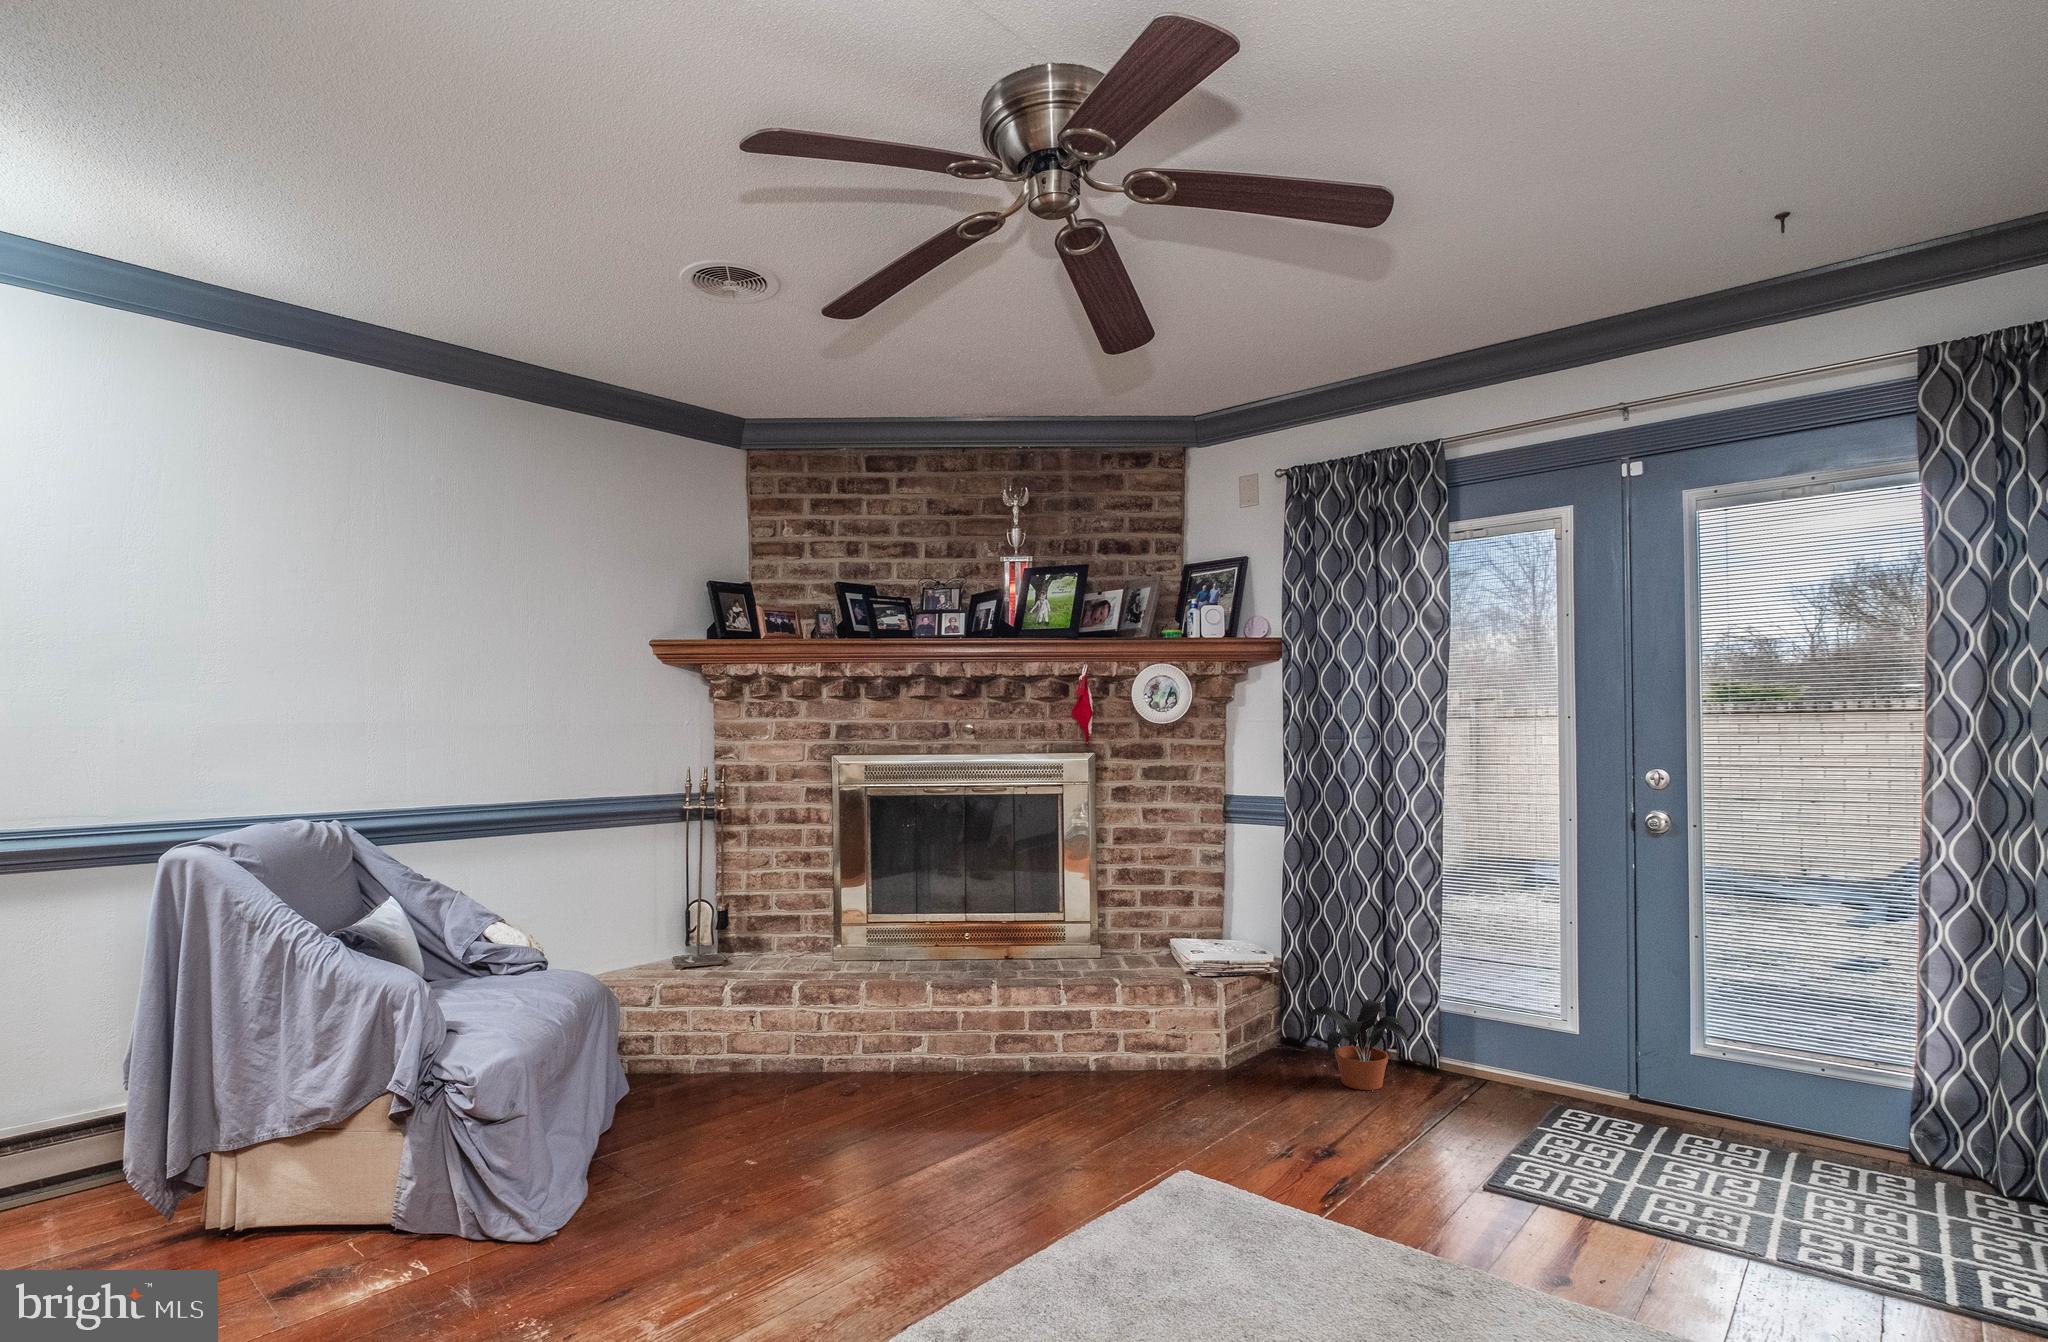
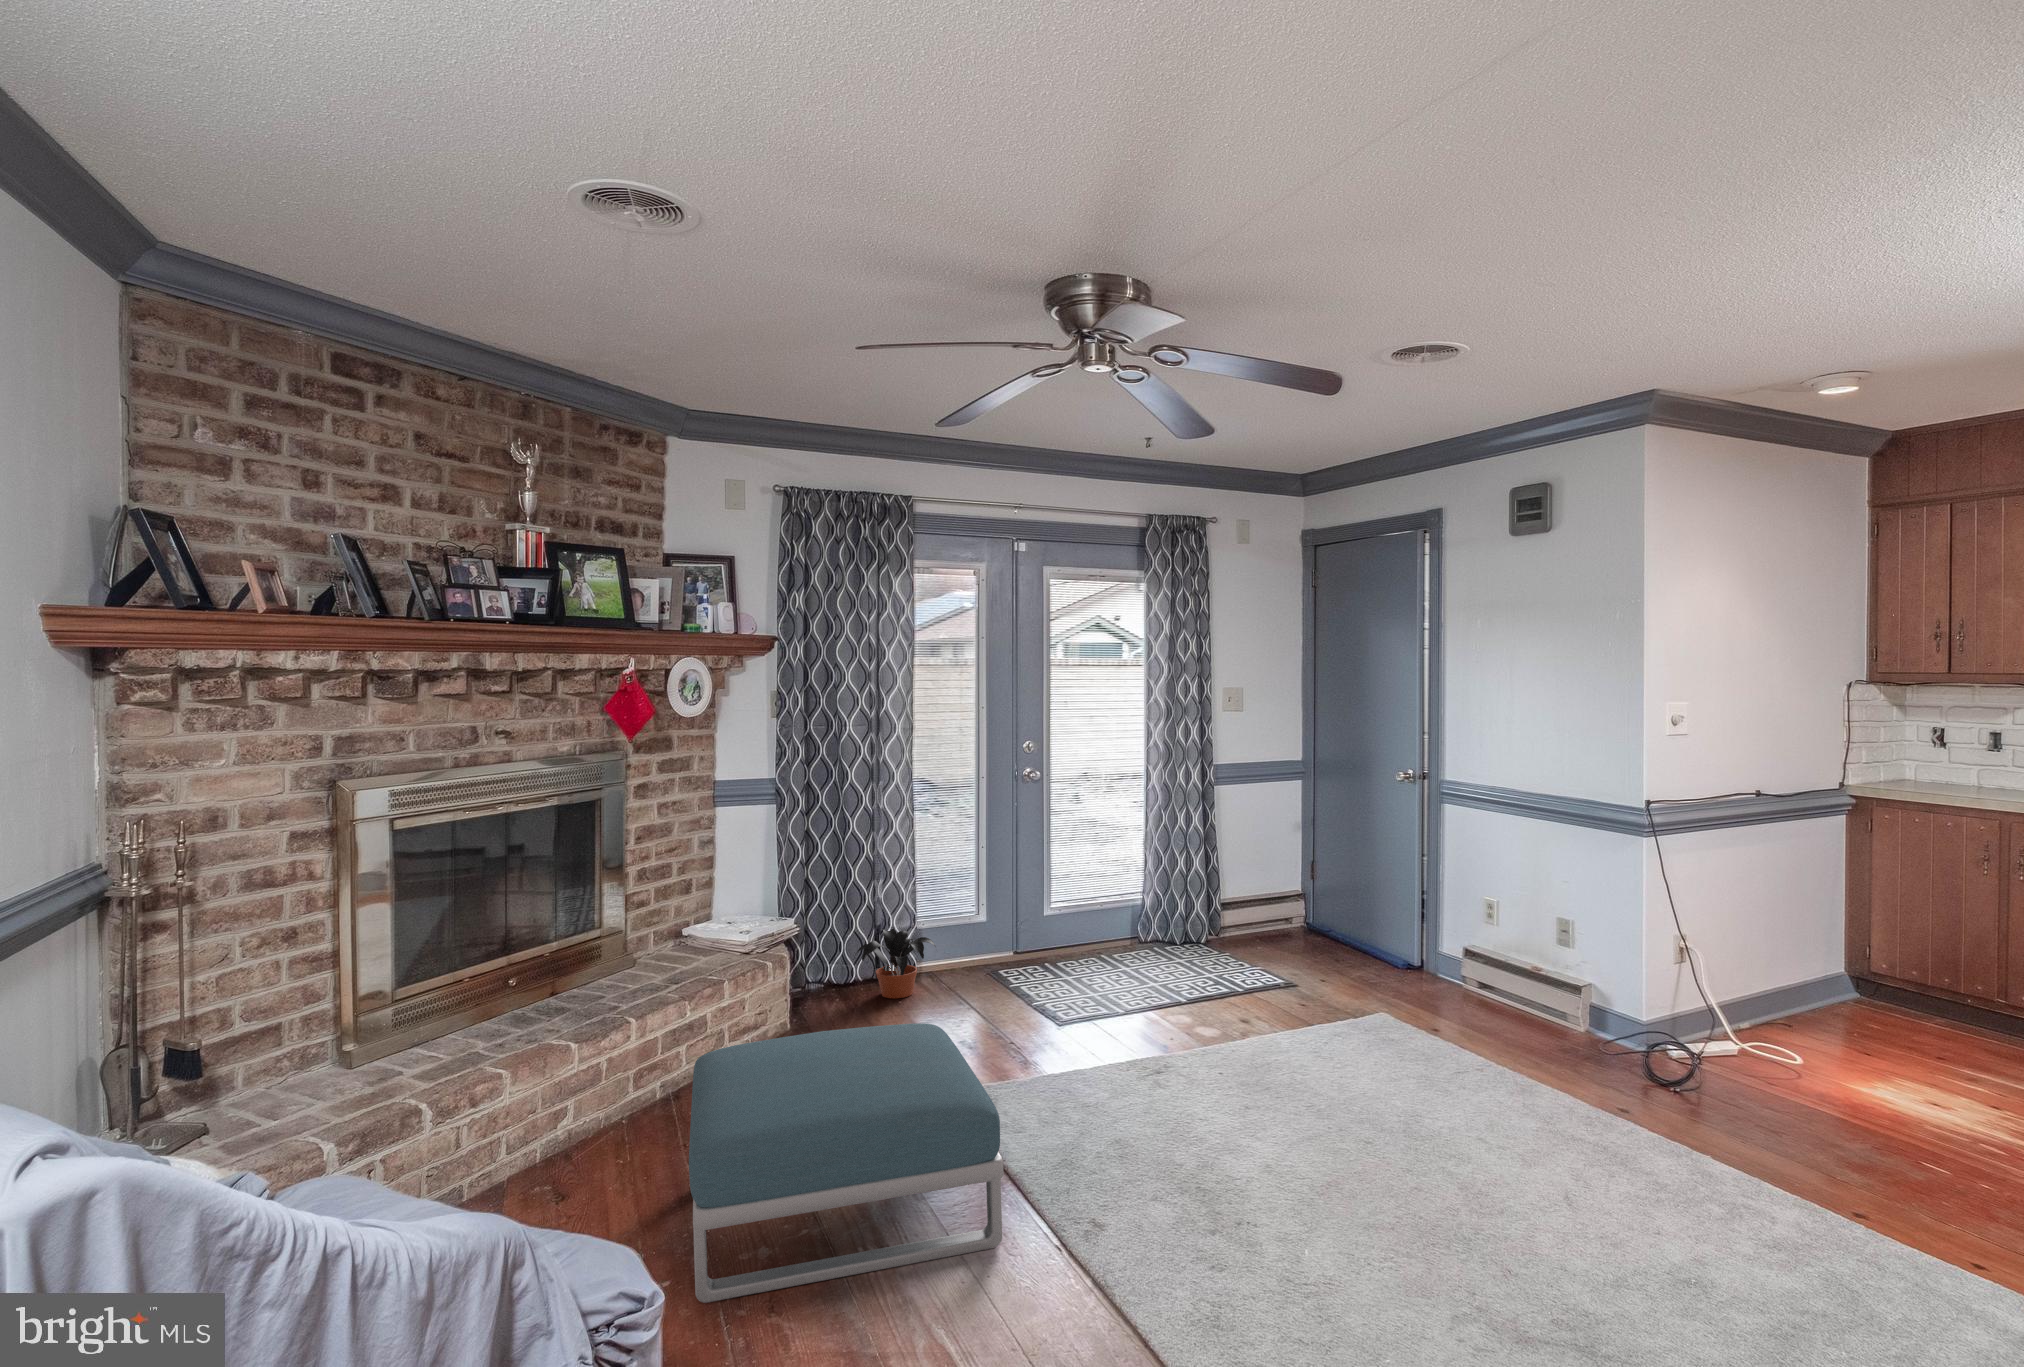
footstool: none [664,1015,1015,1275] -> present [689,1023,1003,1303]

